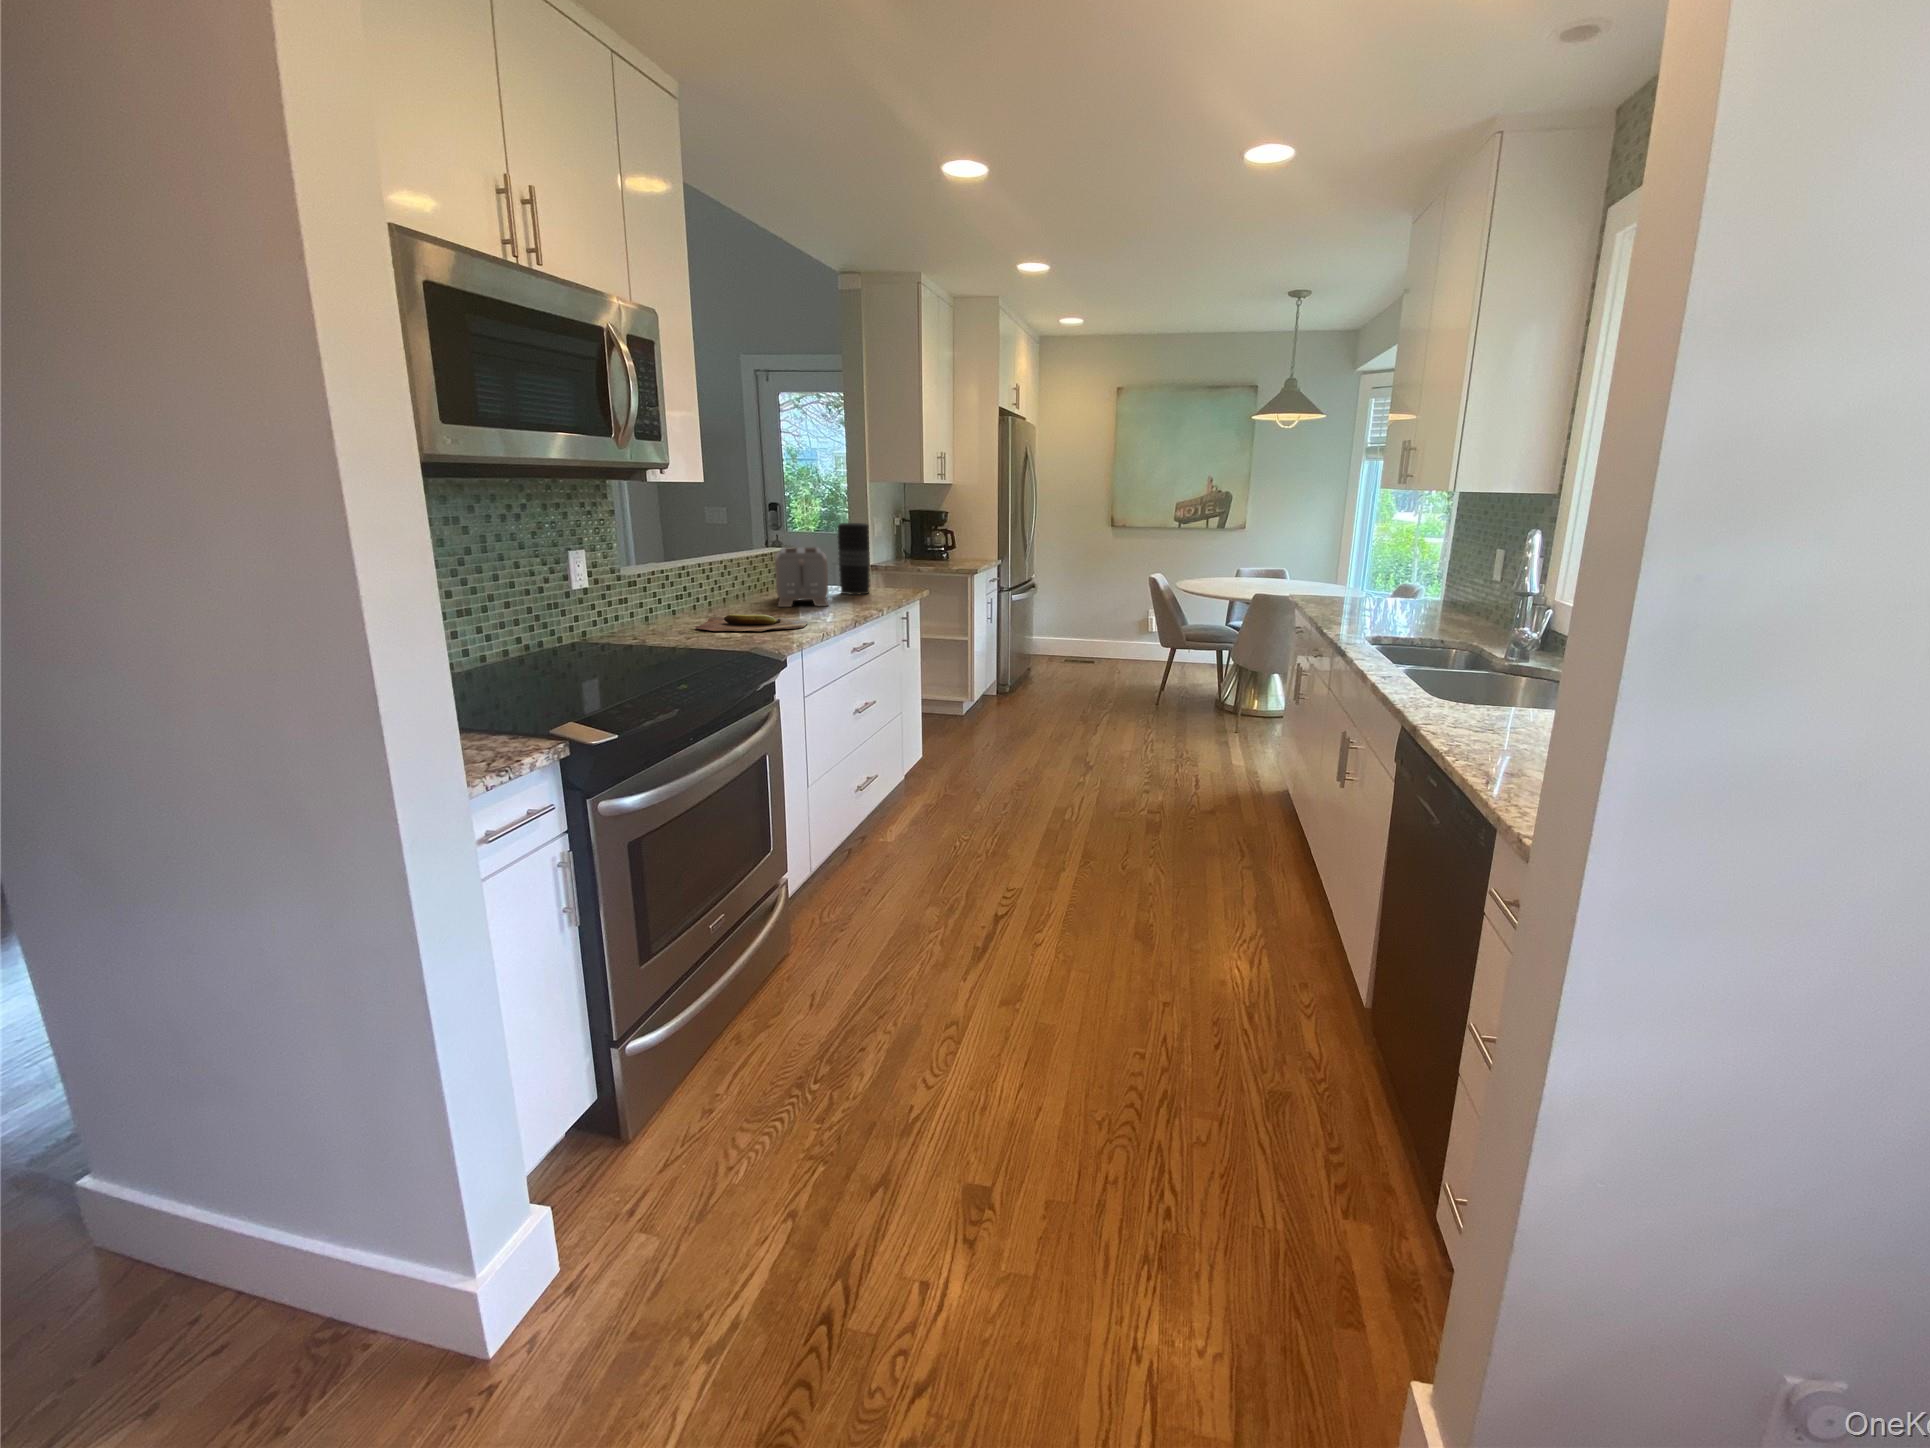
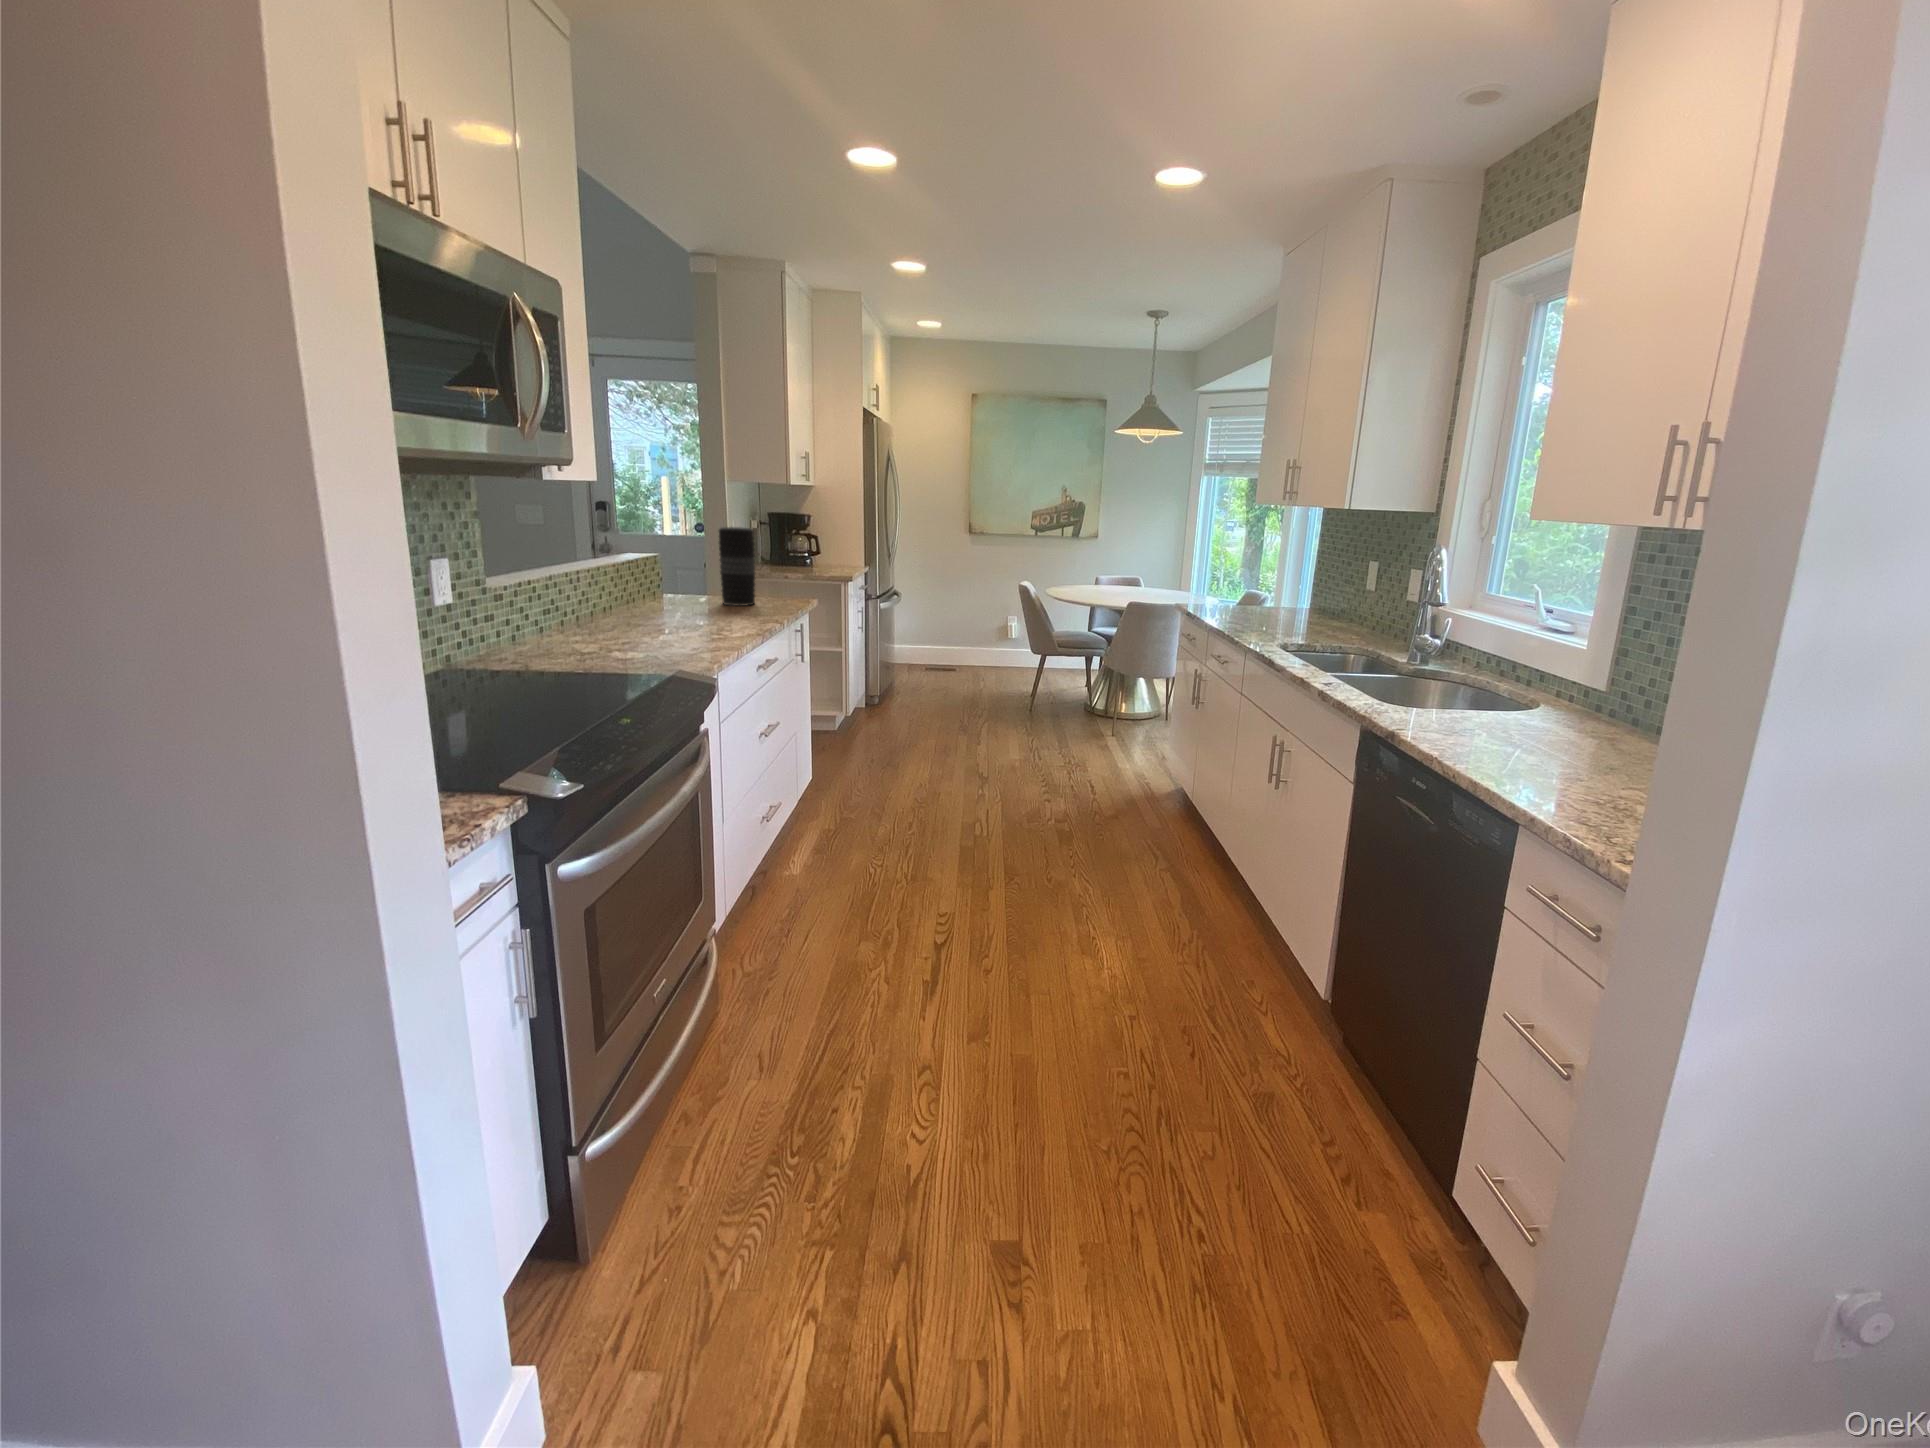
toaster: present [775,547,828,607] -> none [651,554,721,621]
cutting board: present [694,614,807,631] -> none [578,631,713,651]

